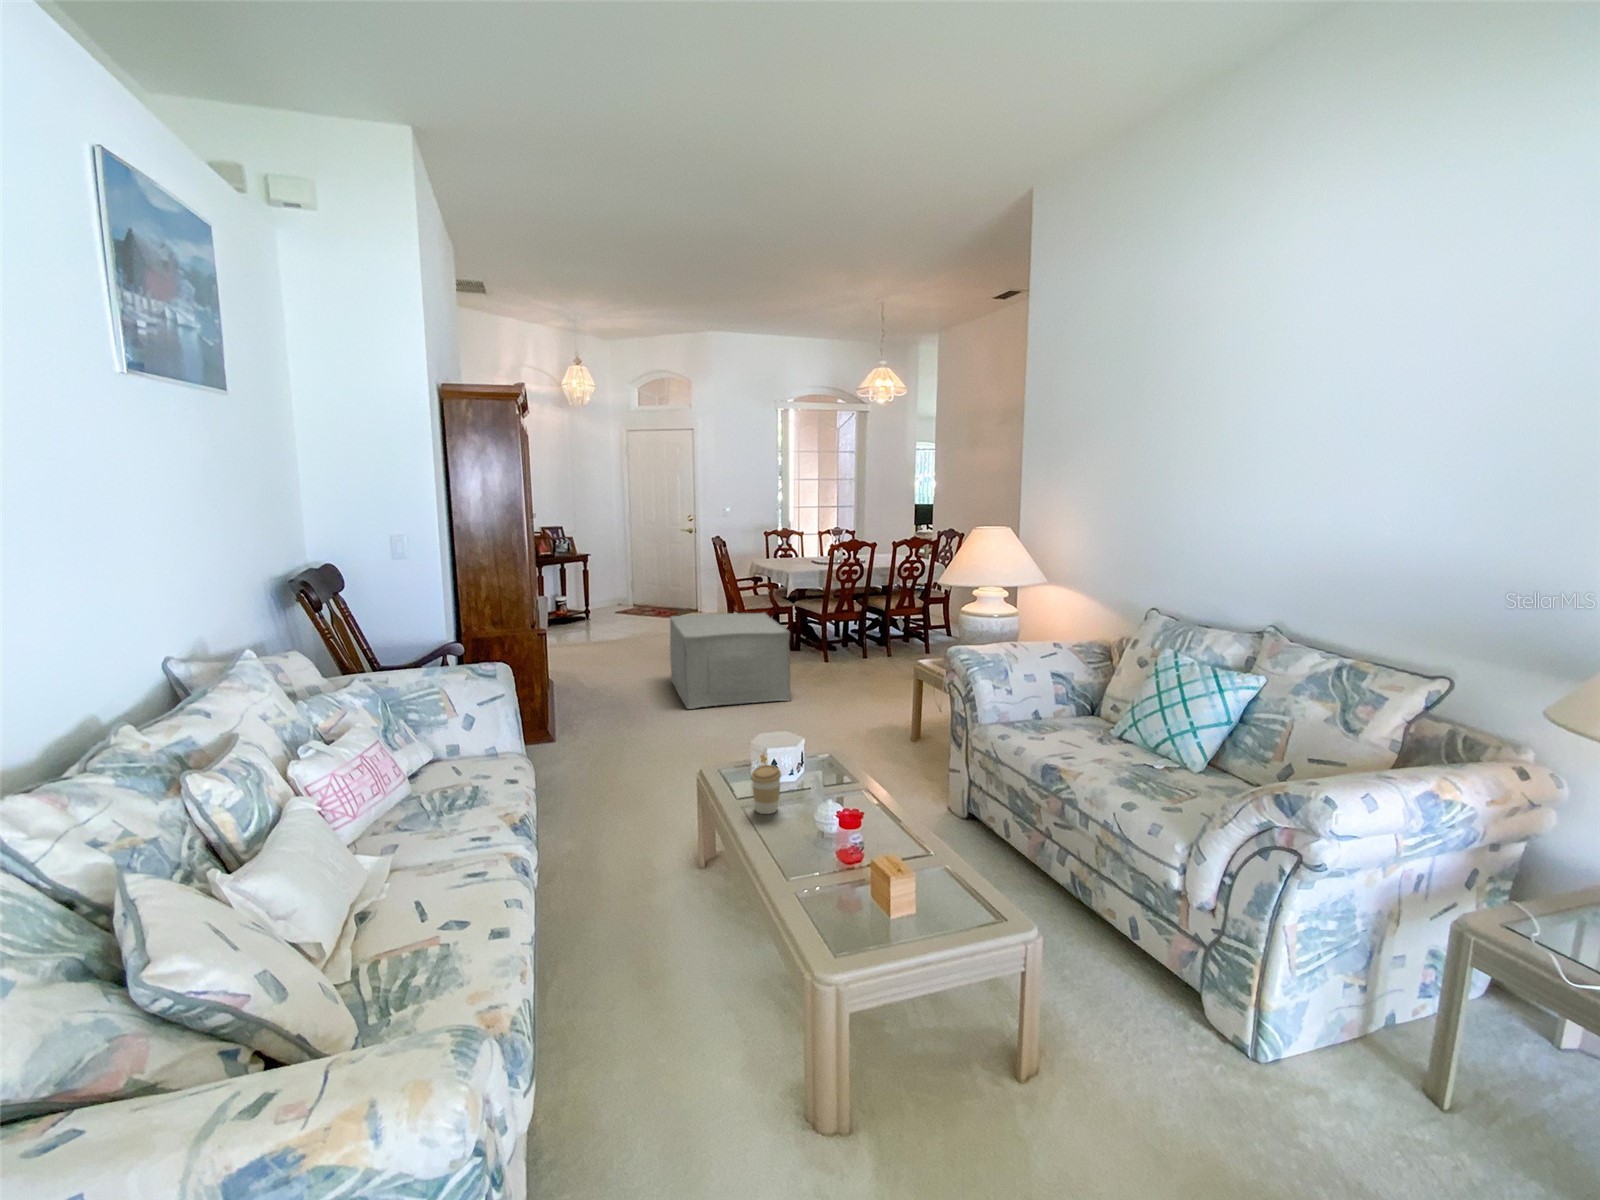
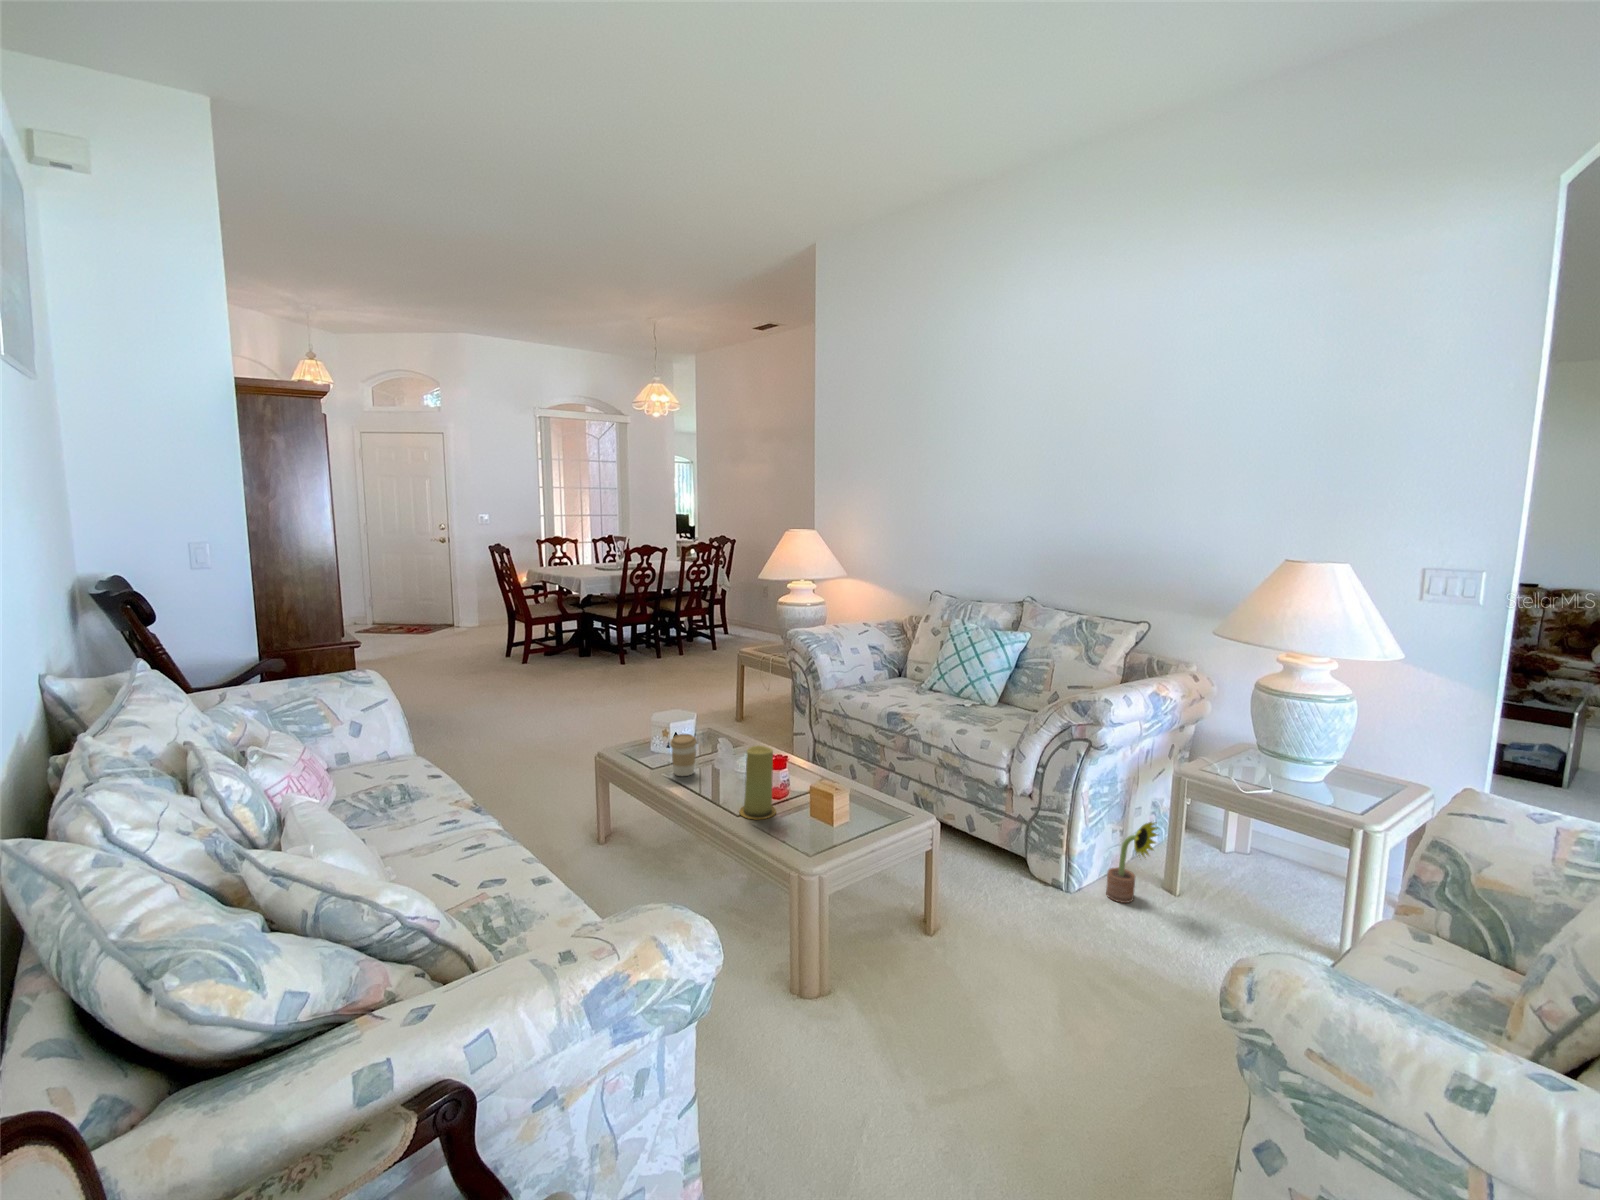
ottoman: present [670,613,791,709] -> none [468,618,606,717]
candle: none [792,797,837,888] -> present [739,745,776,819]
decorative plant: none [1323,993,1421,1104] -> present [1106,822,1158,903]

